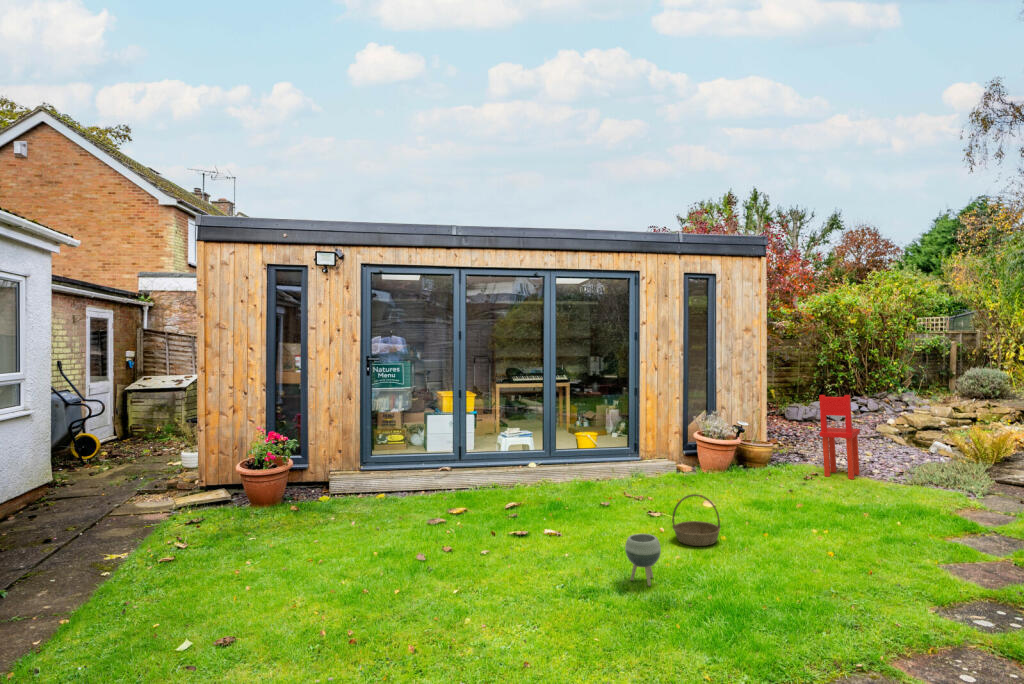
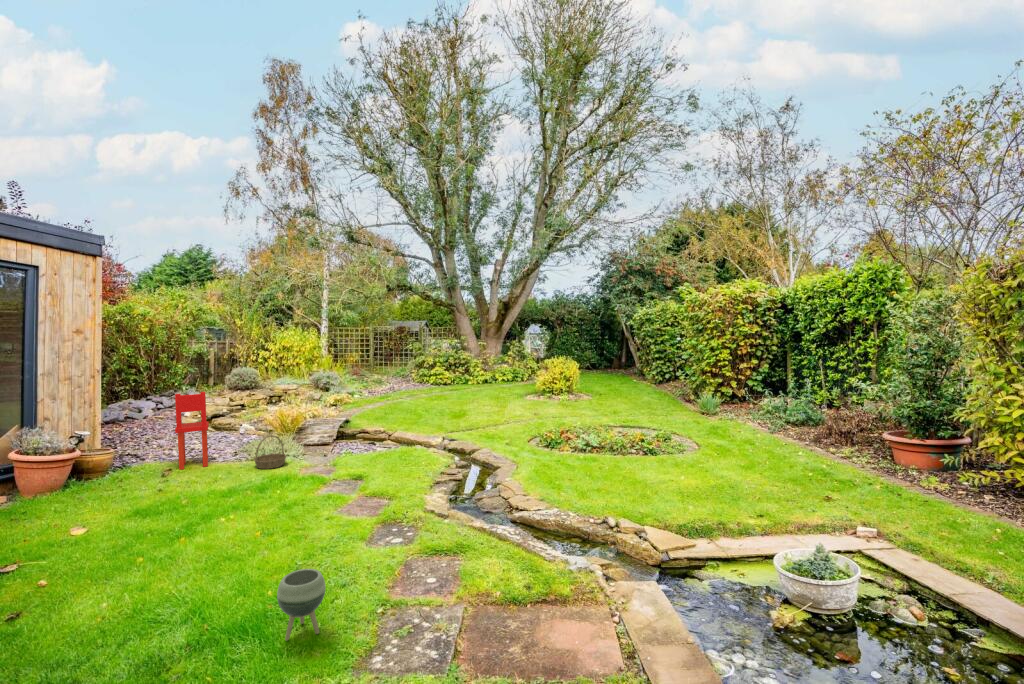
basket: present [672,494,720,546] -> present [254,435,286,469]
planter: present [625,534,661,586] -> present [277,569,326,641]

